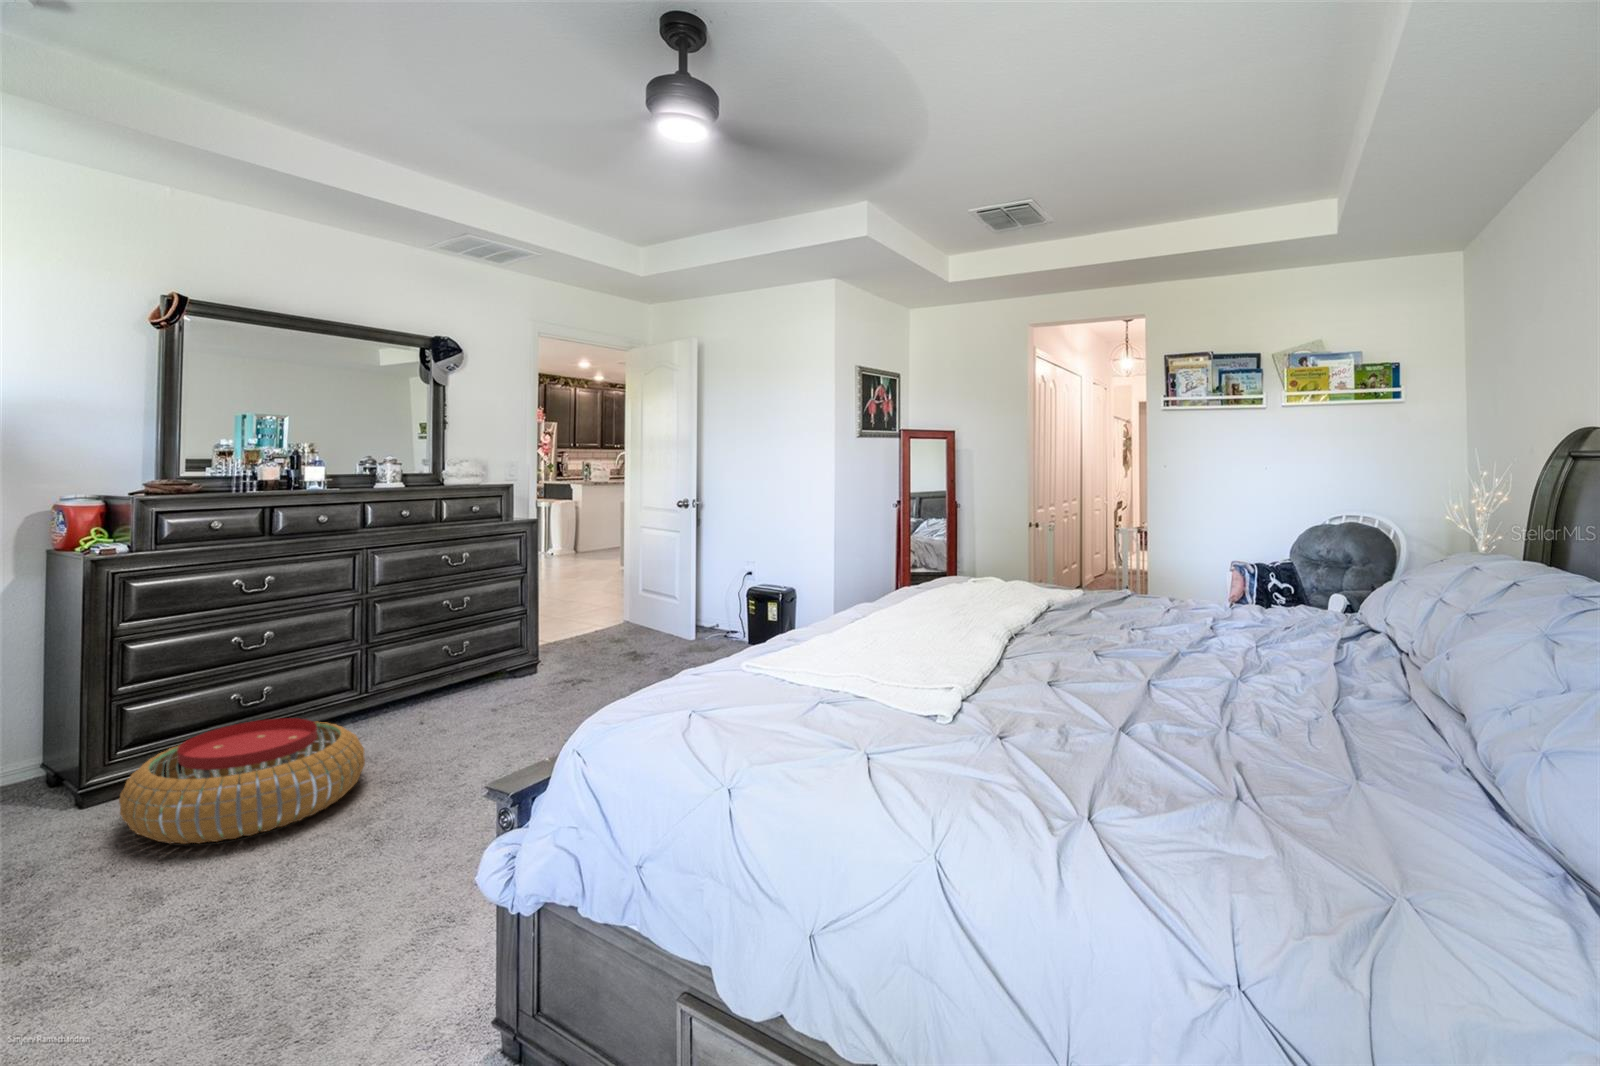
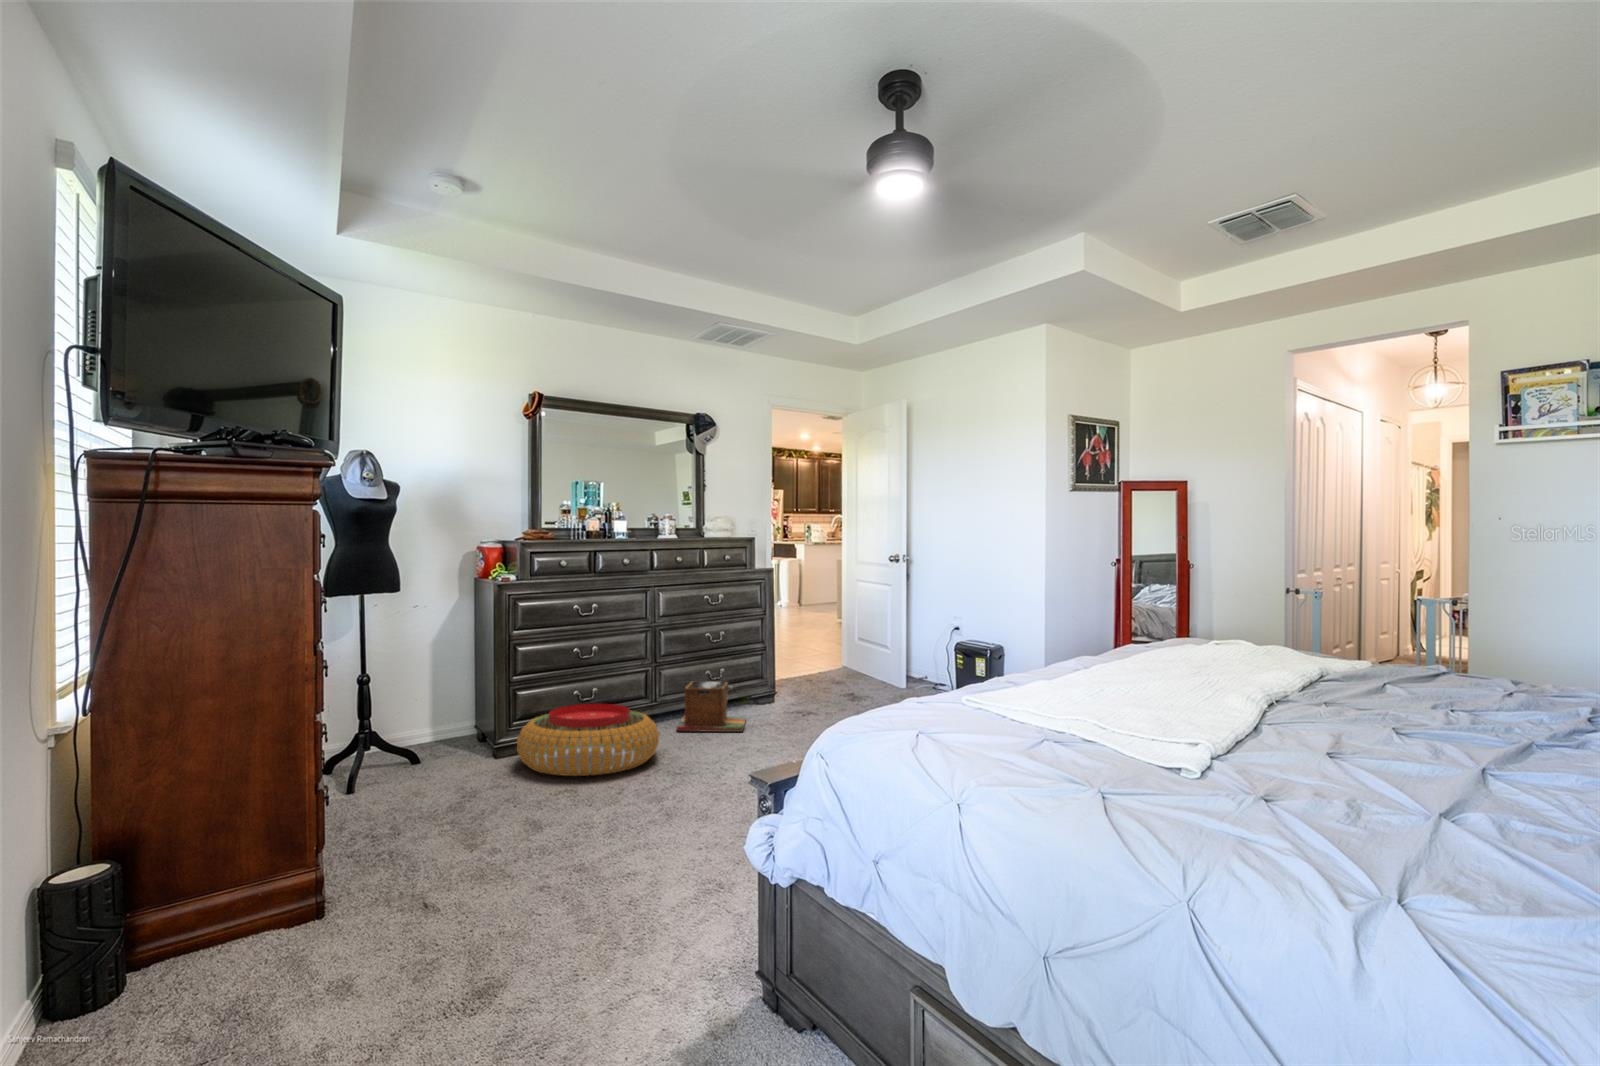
laundry basket: none [403,662,501,733] -> present [677,682,746,732]

